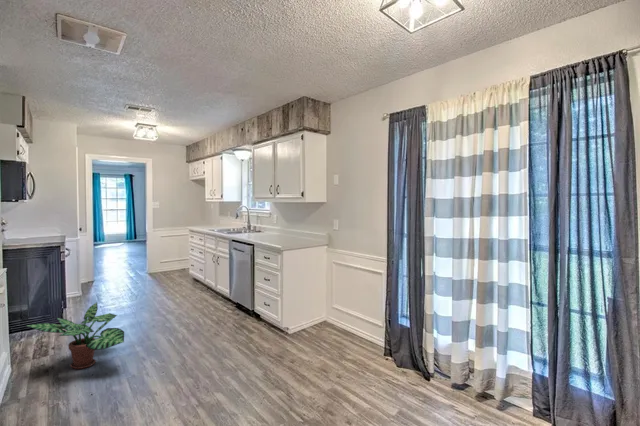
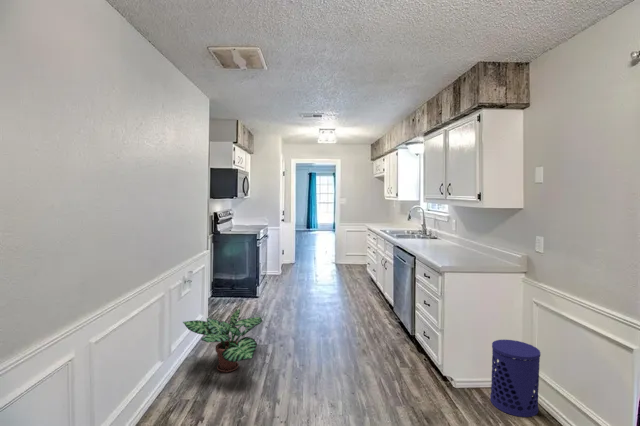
waste bin: none [315,294,344,341] -> present [490,340,540,417]

